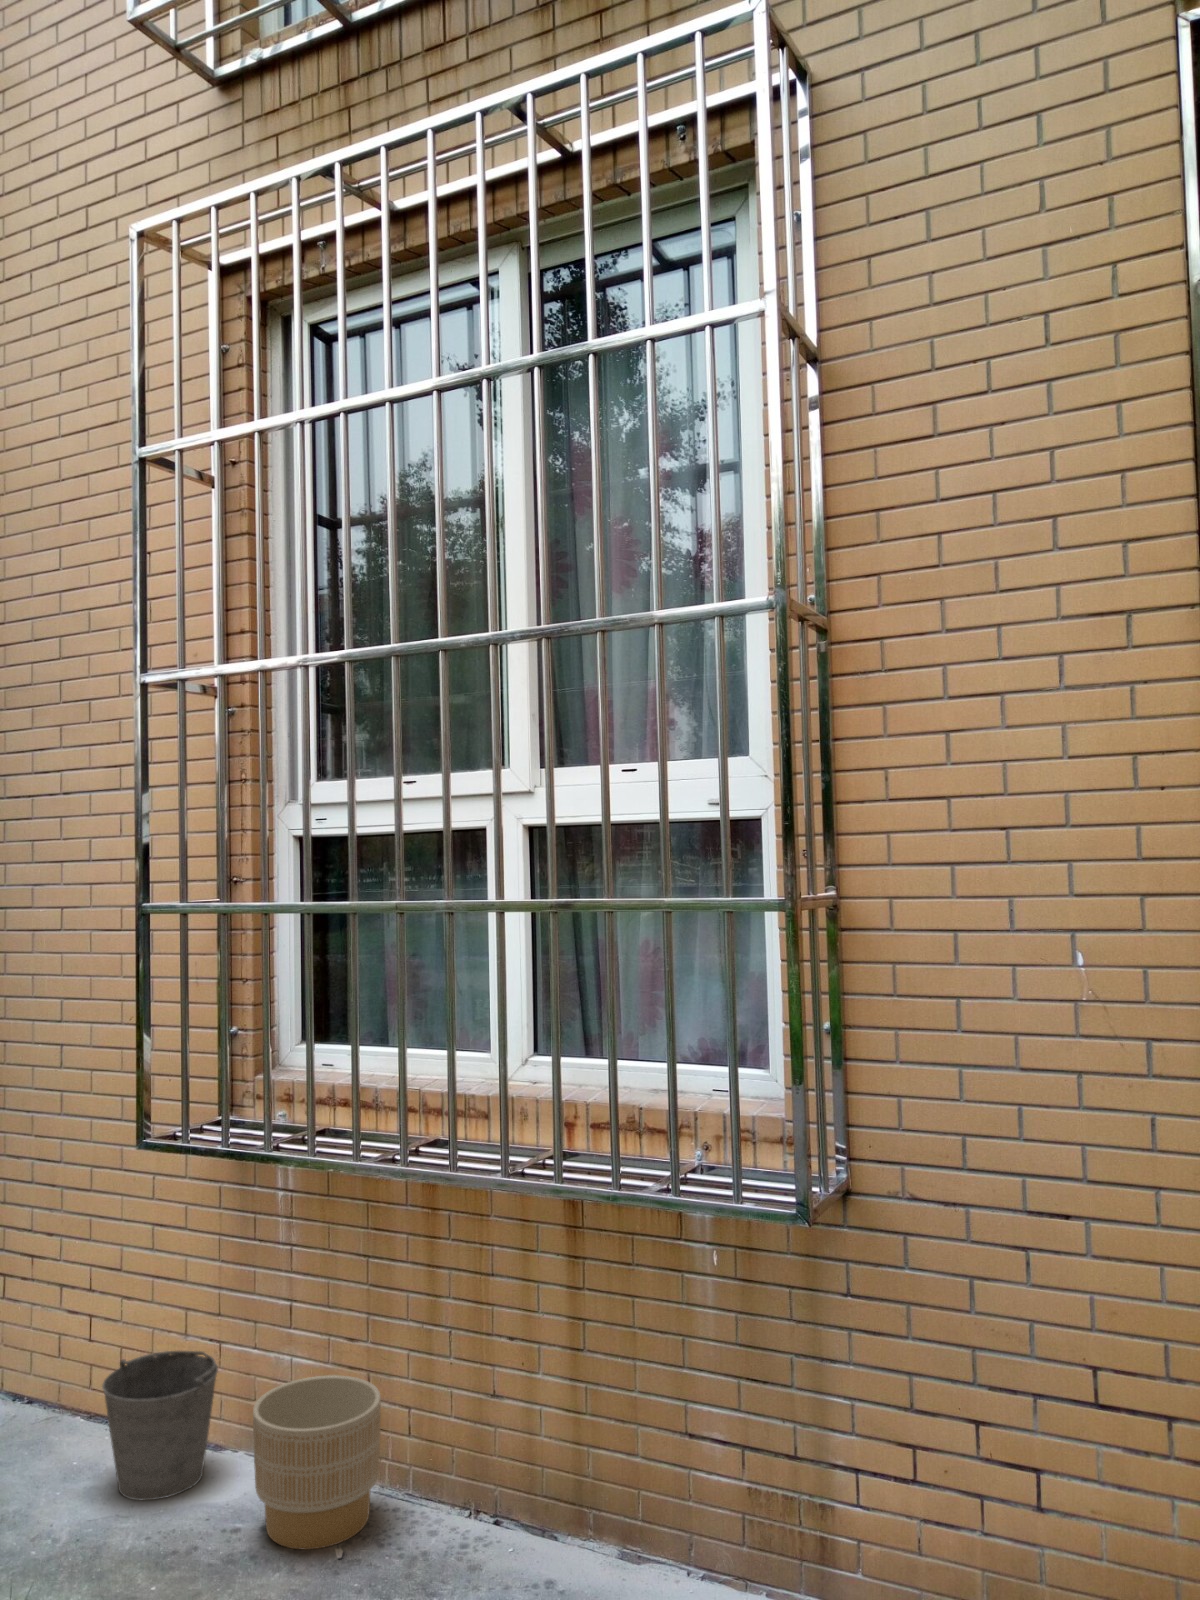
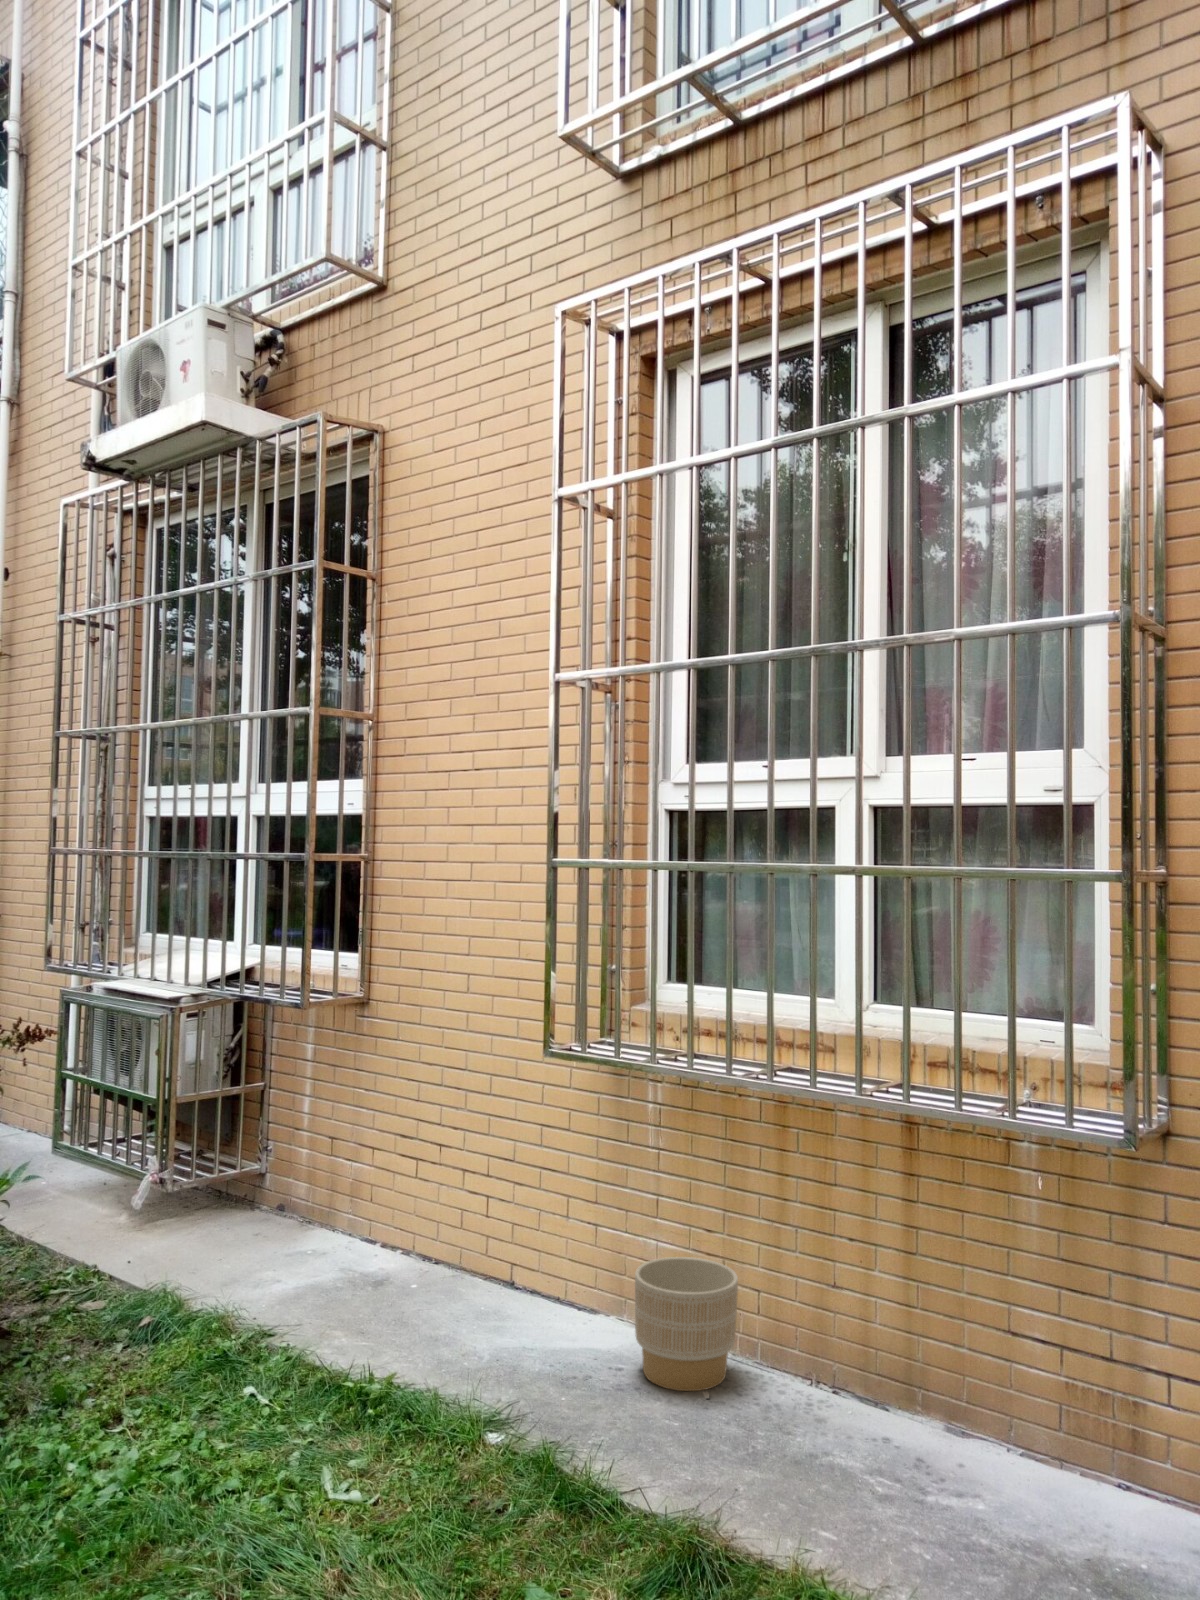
bucket: present [102,1351,218,1500] -> none [509,1227,598,1342]

